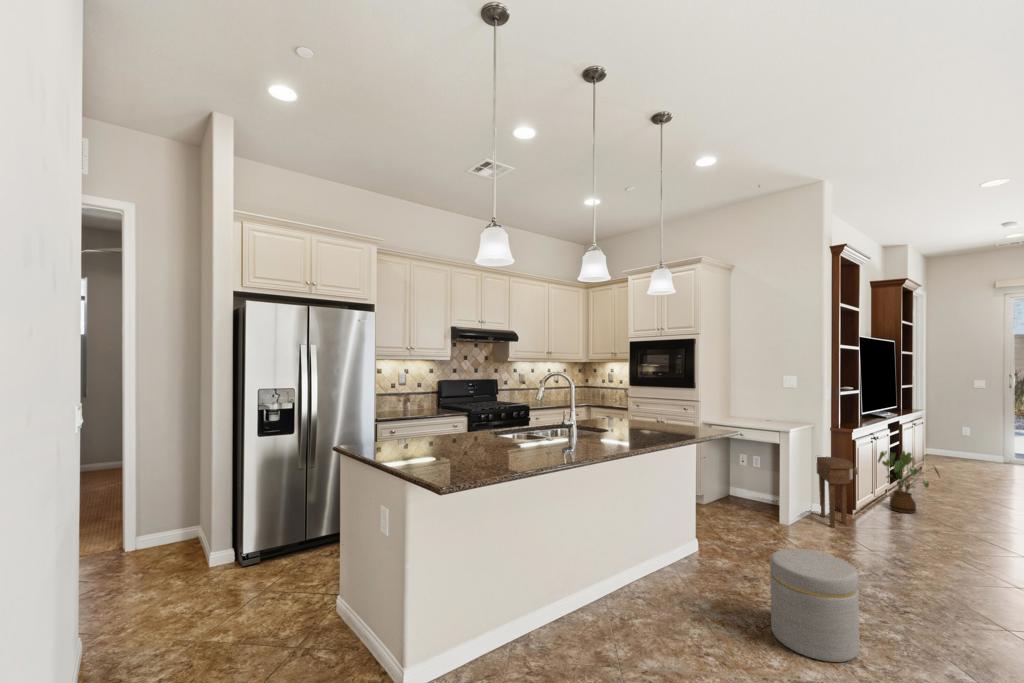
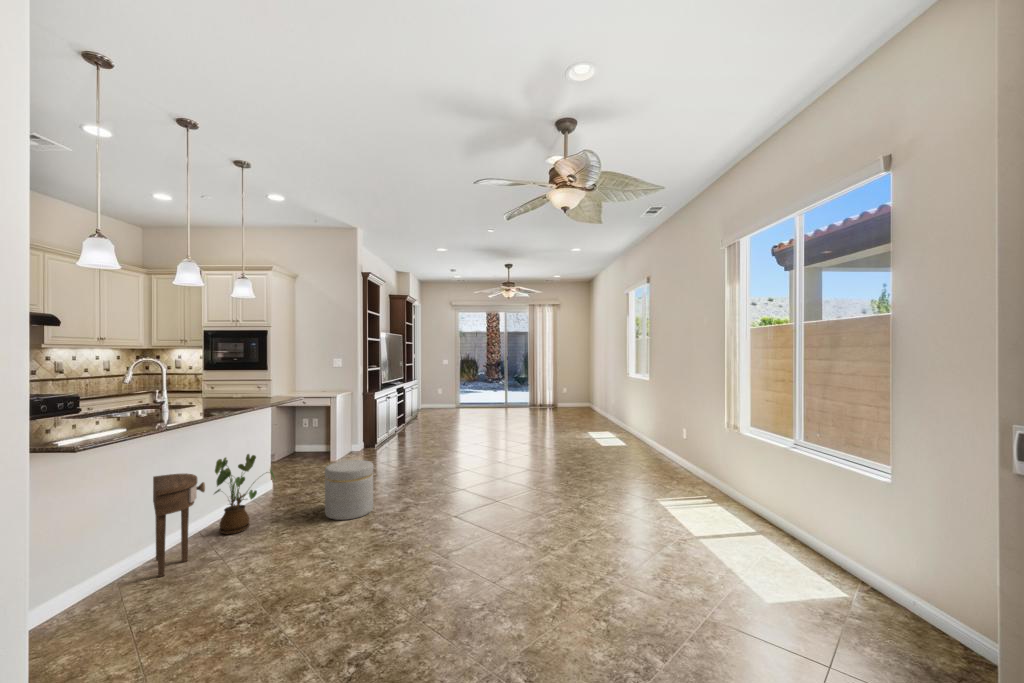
house plant: present [878,451,940,513] -> present [214,454,275,534]
side table: present [816,457,858,528] -> present [153,473,205,577]

